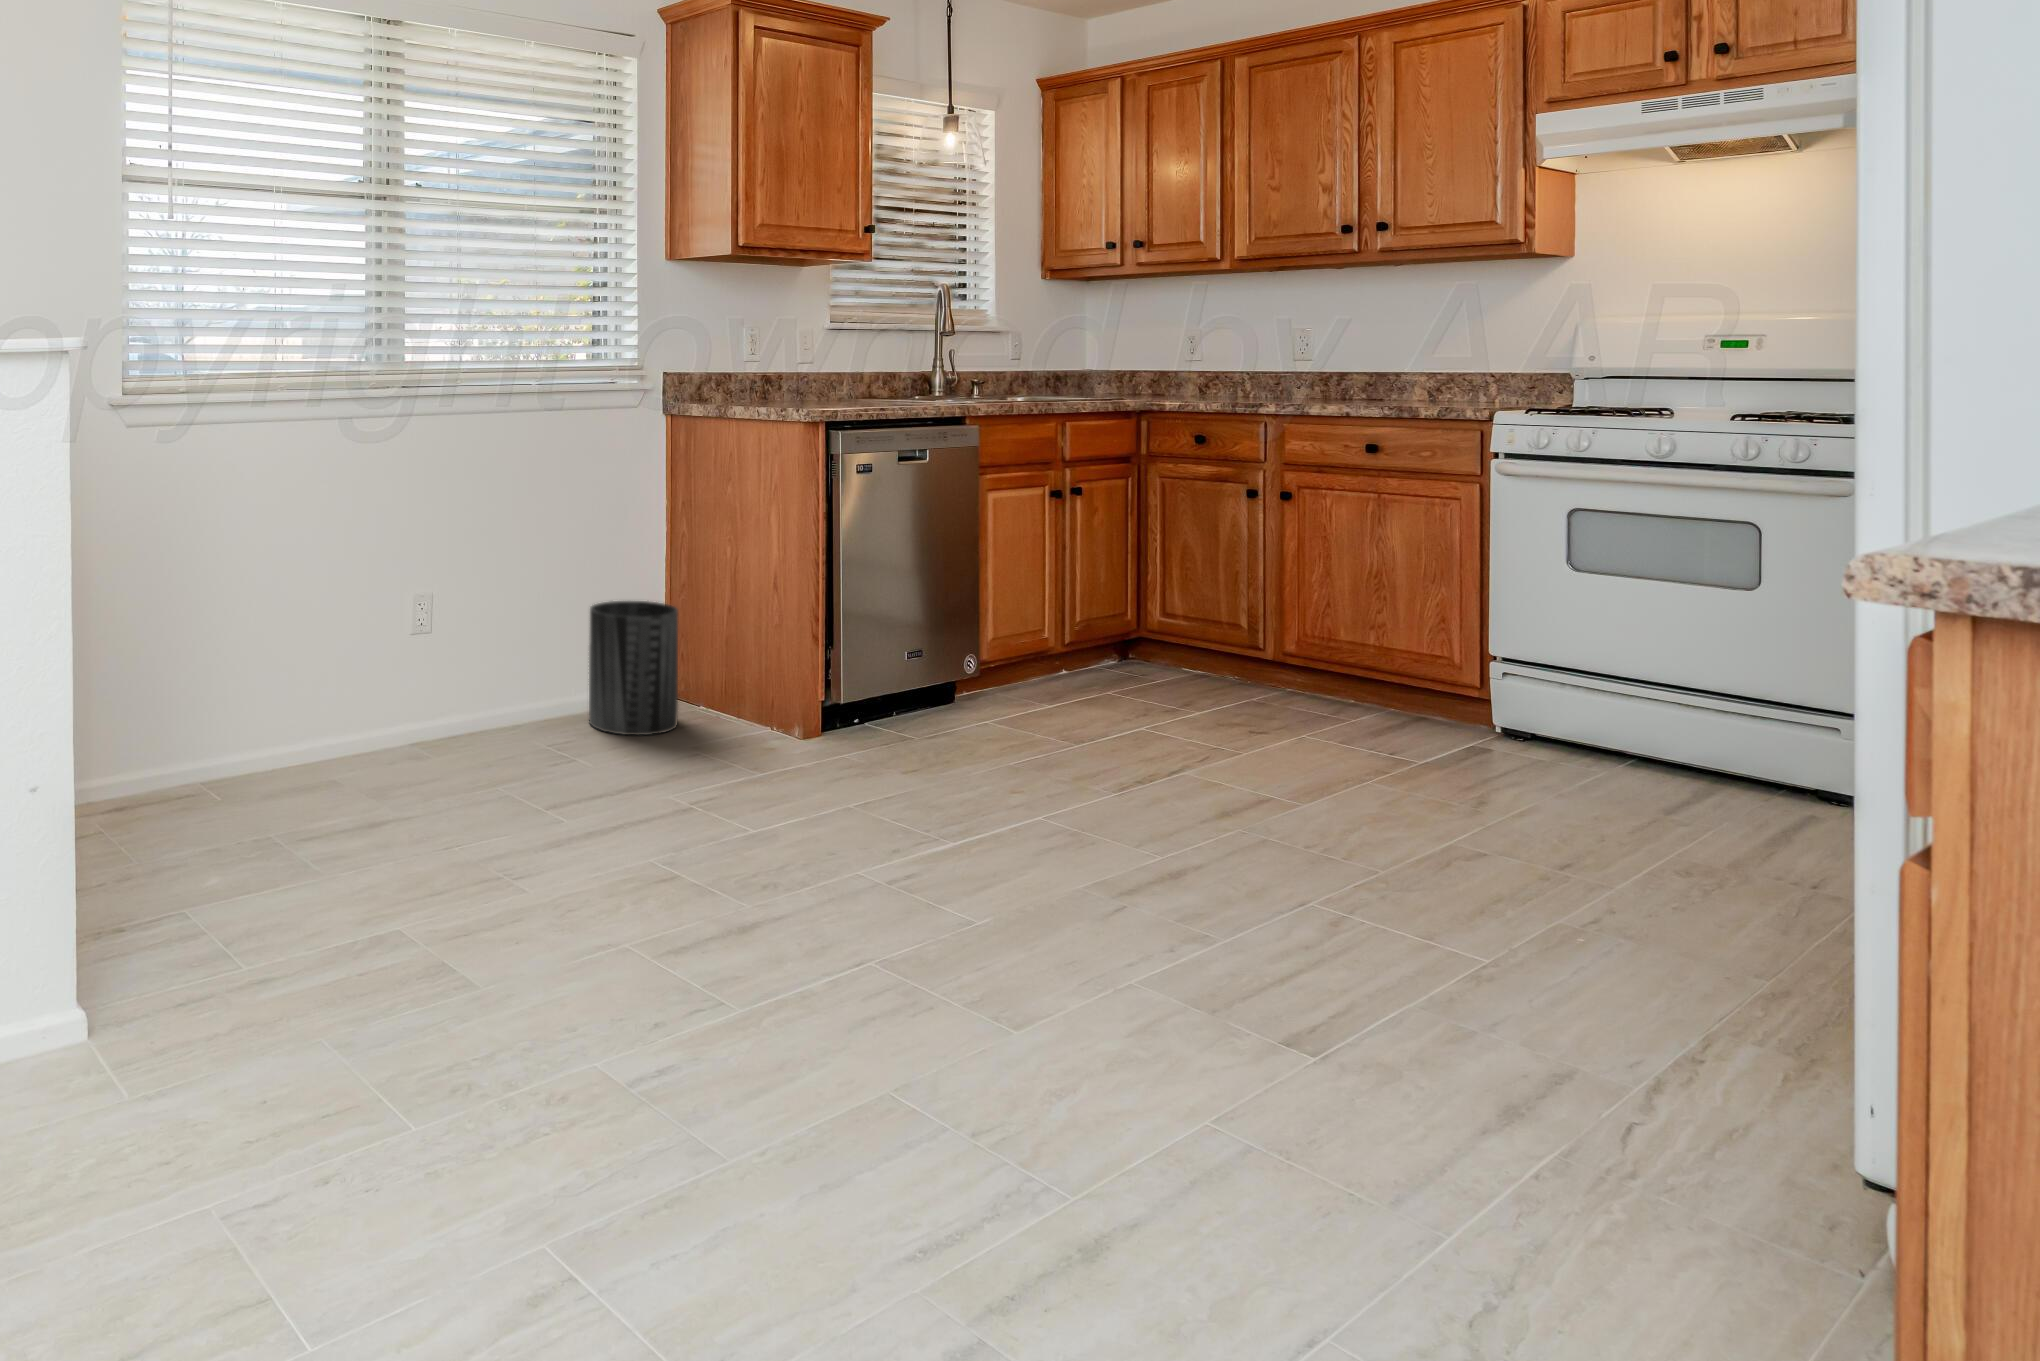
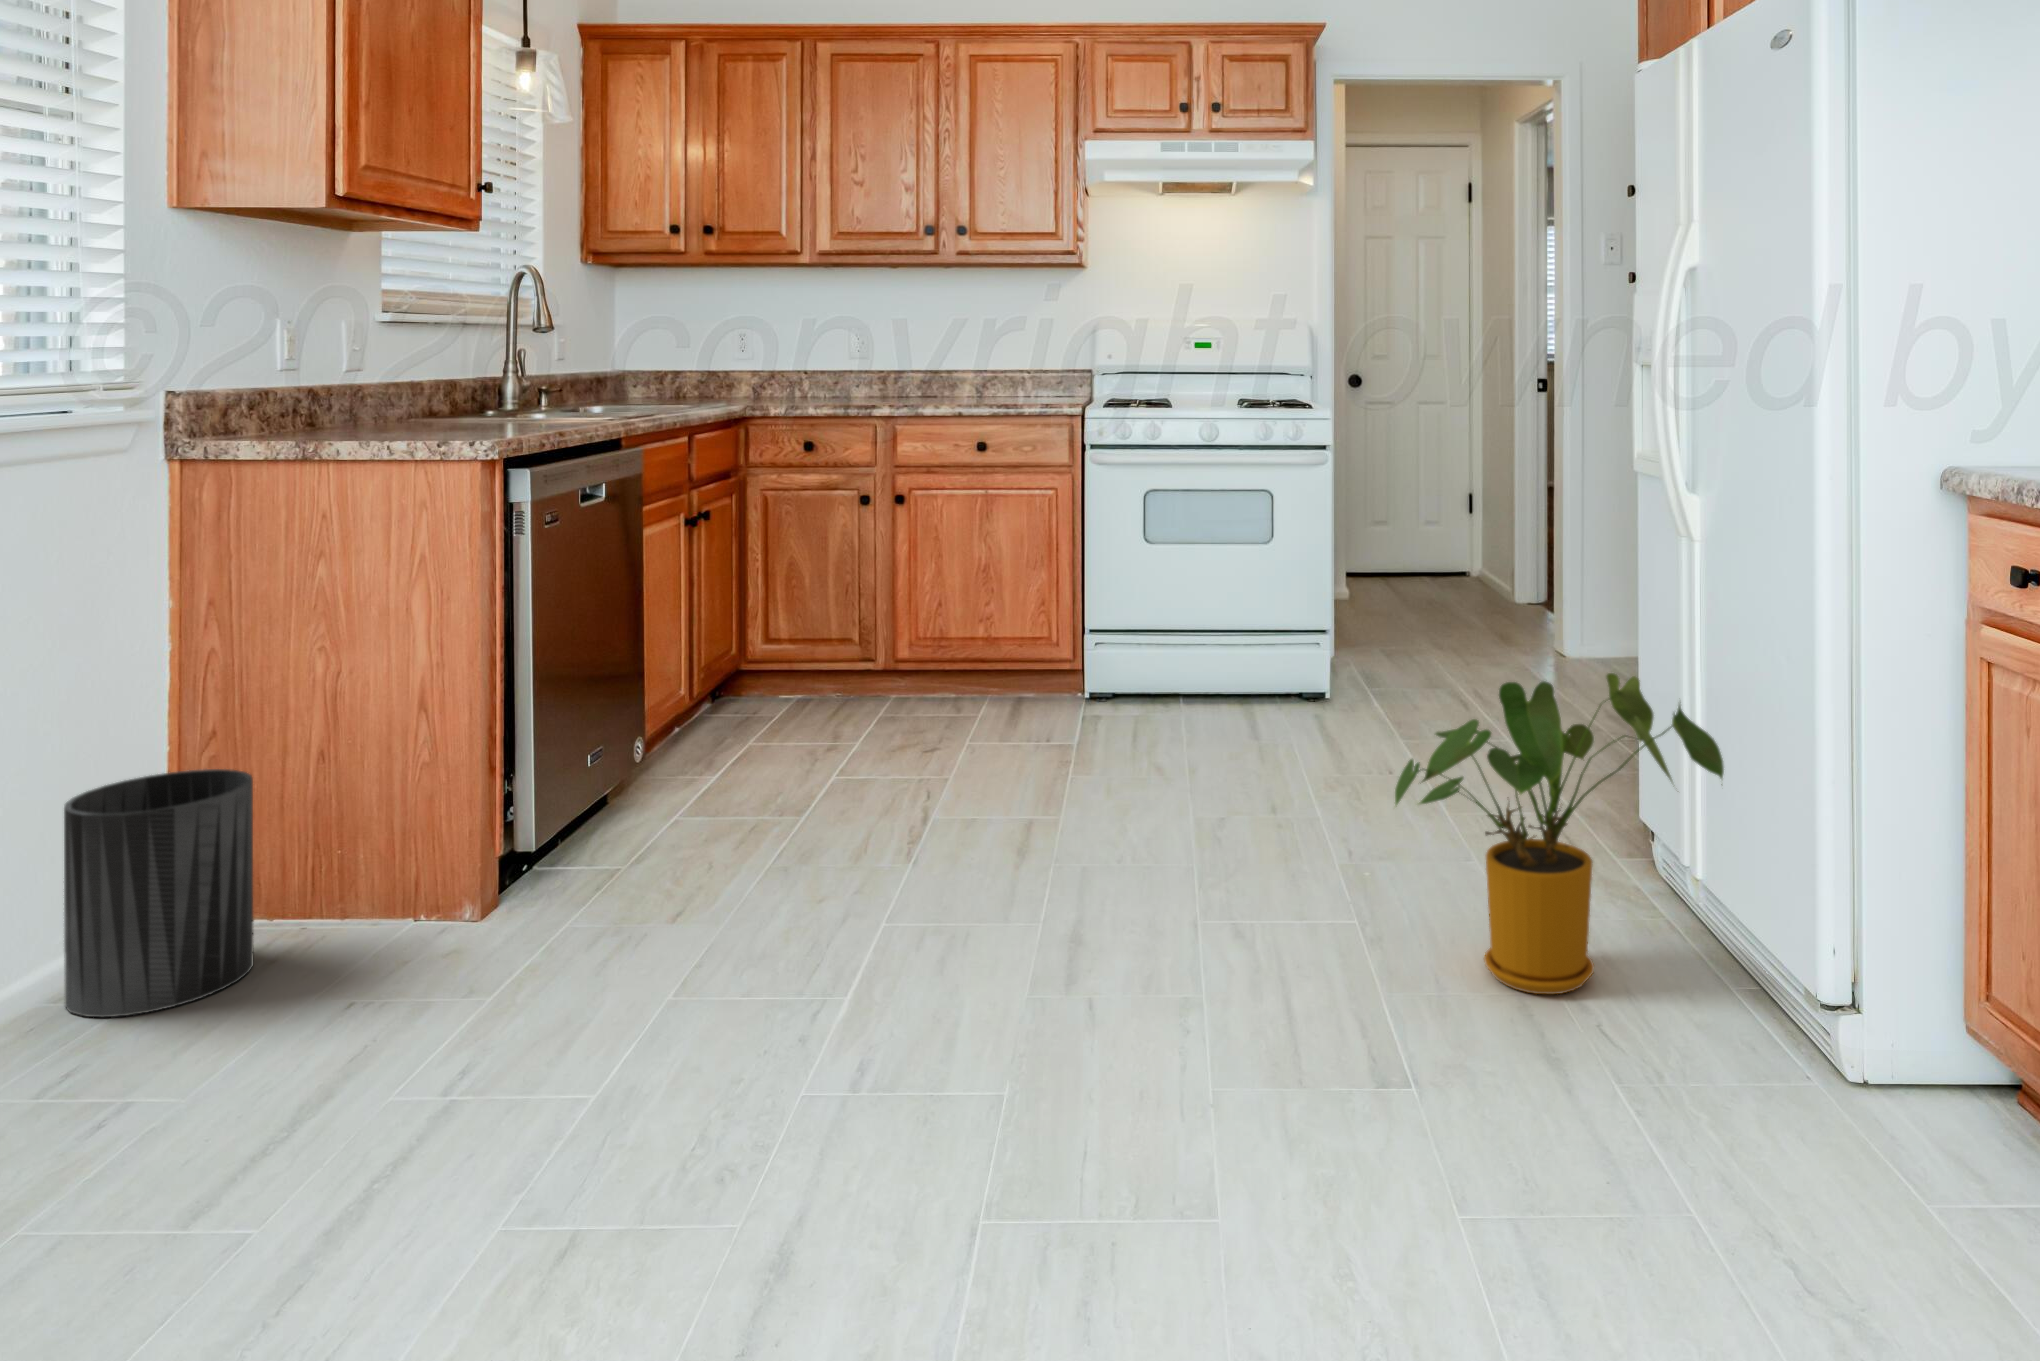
house plant: none [1458,758,1991,1185] -> present [1395,673,1724,994]

